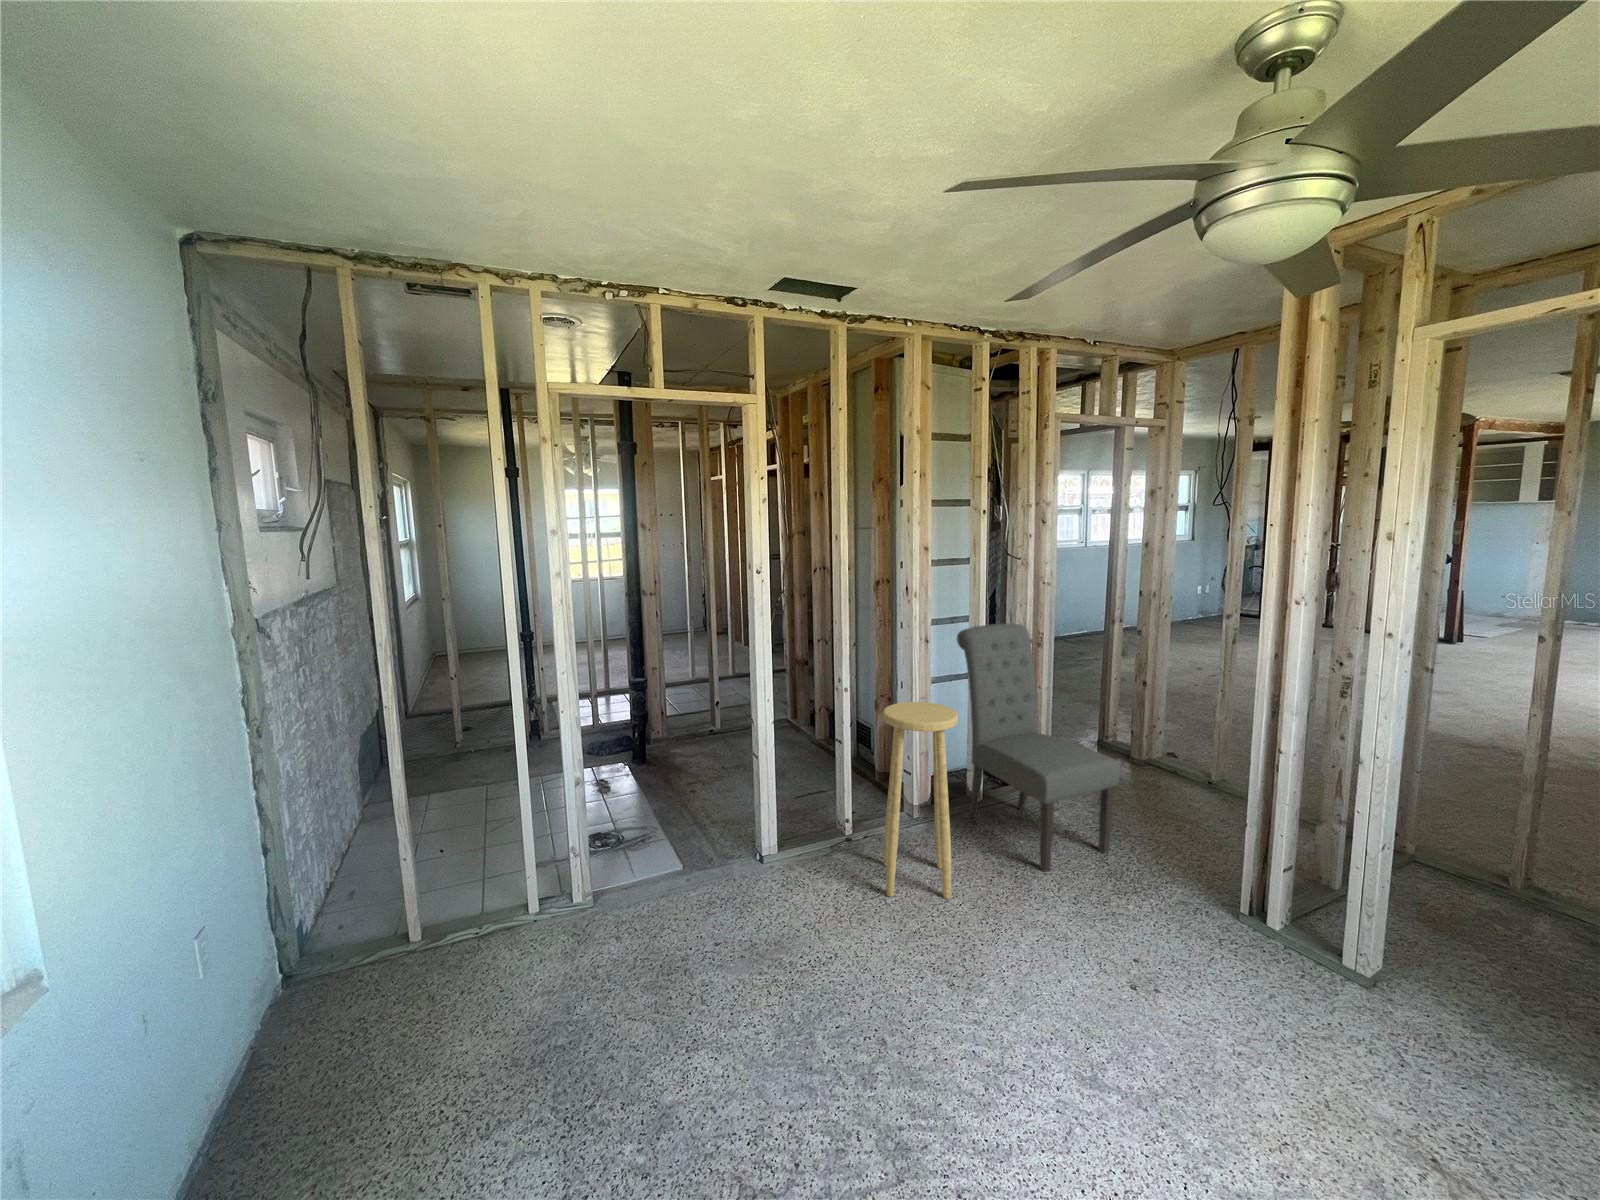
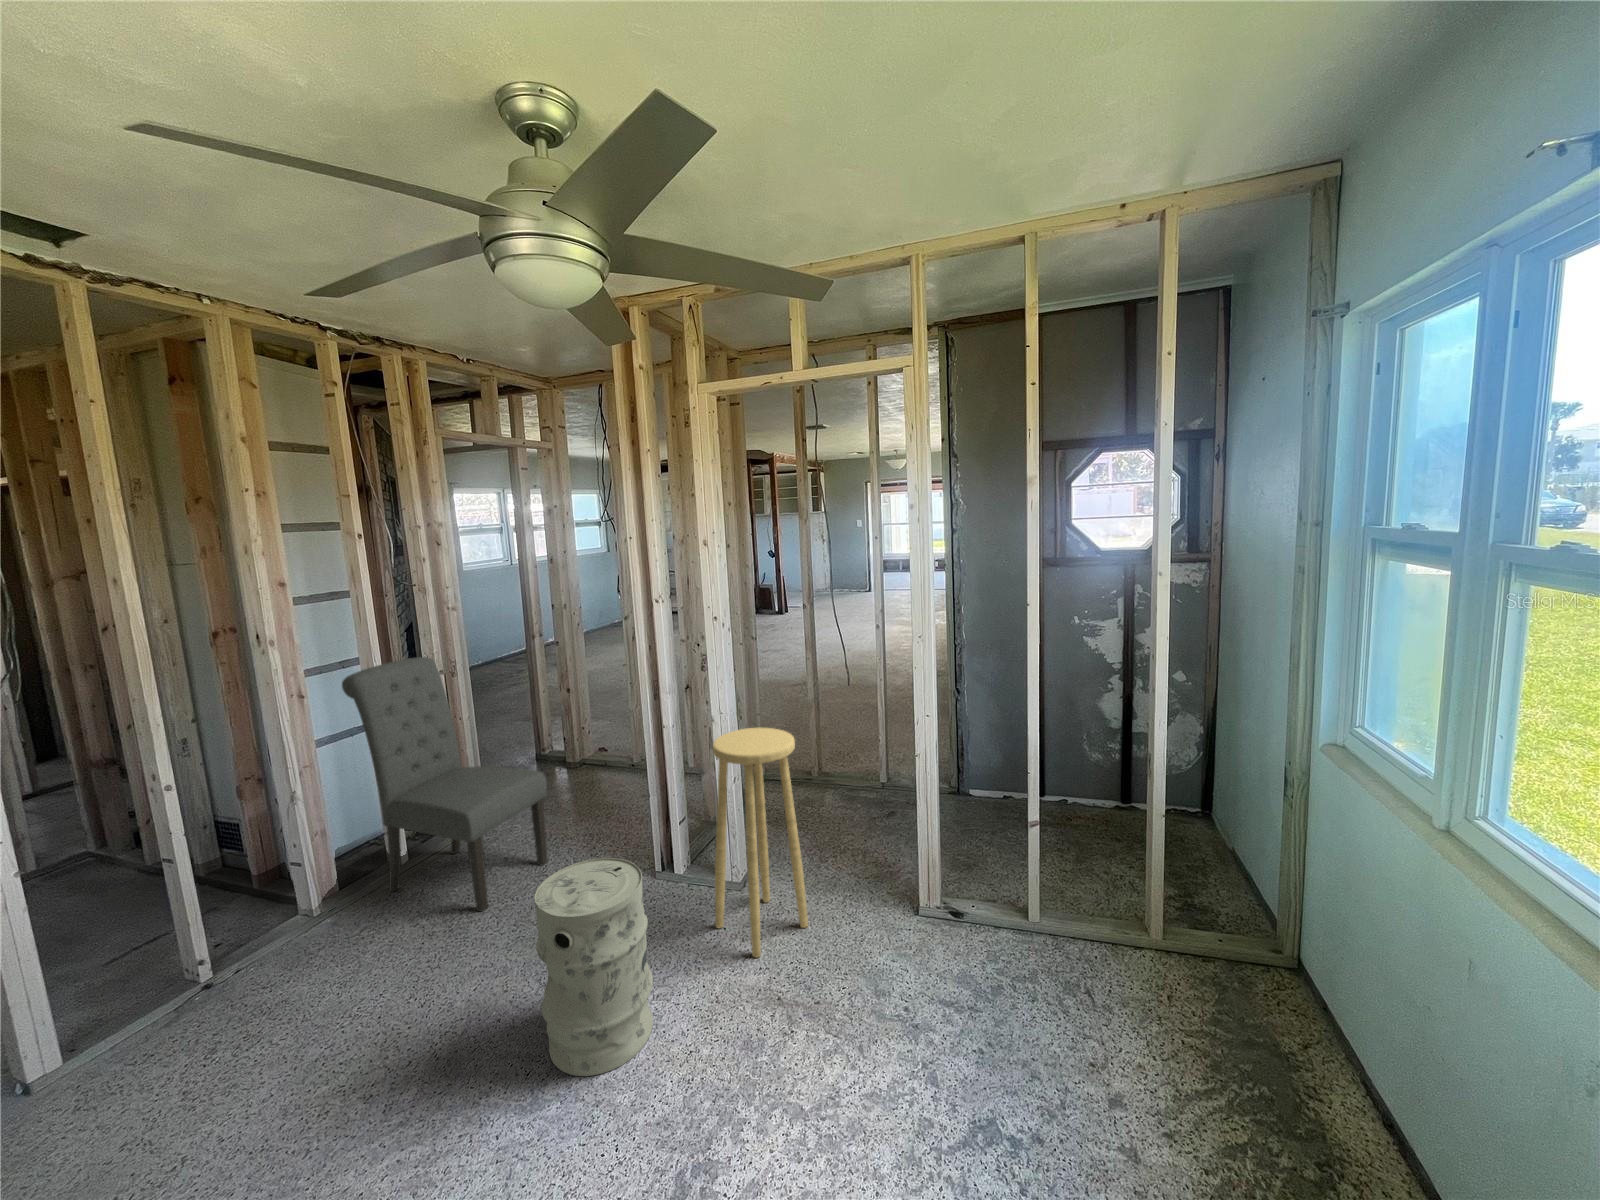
stool: present [883,702,958,899] -> present [713,728,808,958]
trash can: none [1110,864,1246,1098] -> present [534,858,653,1076]

